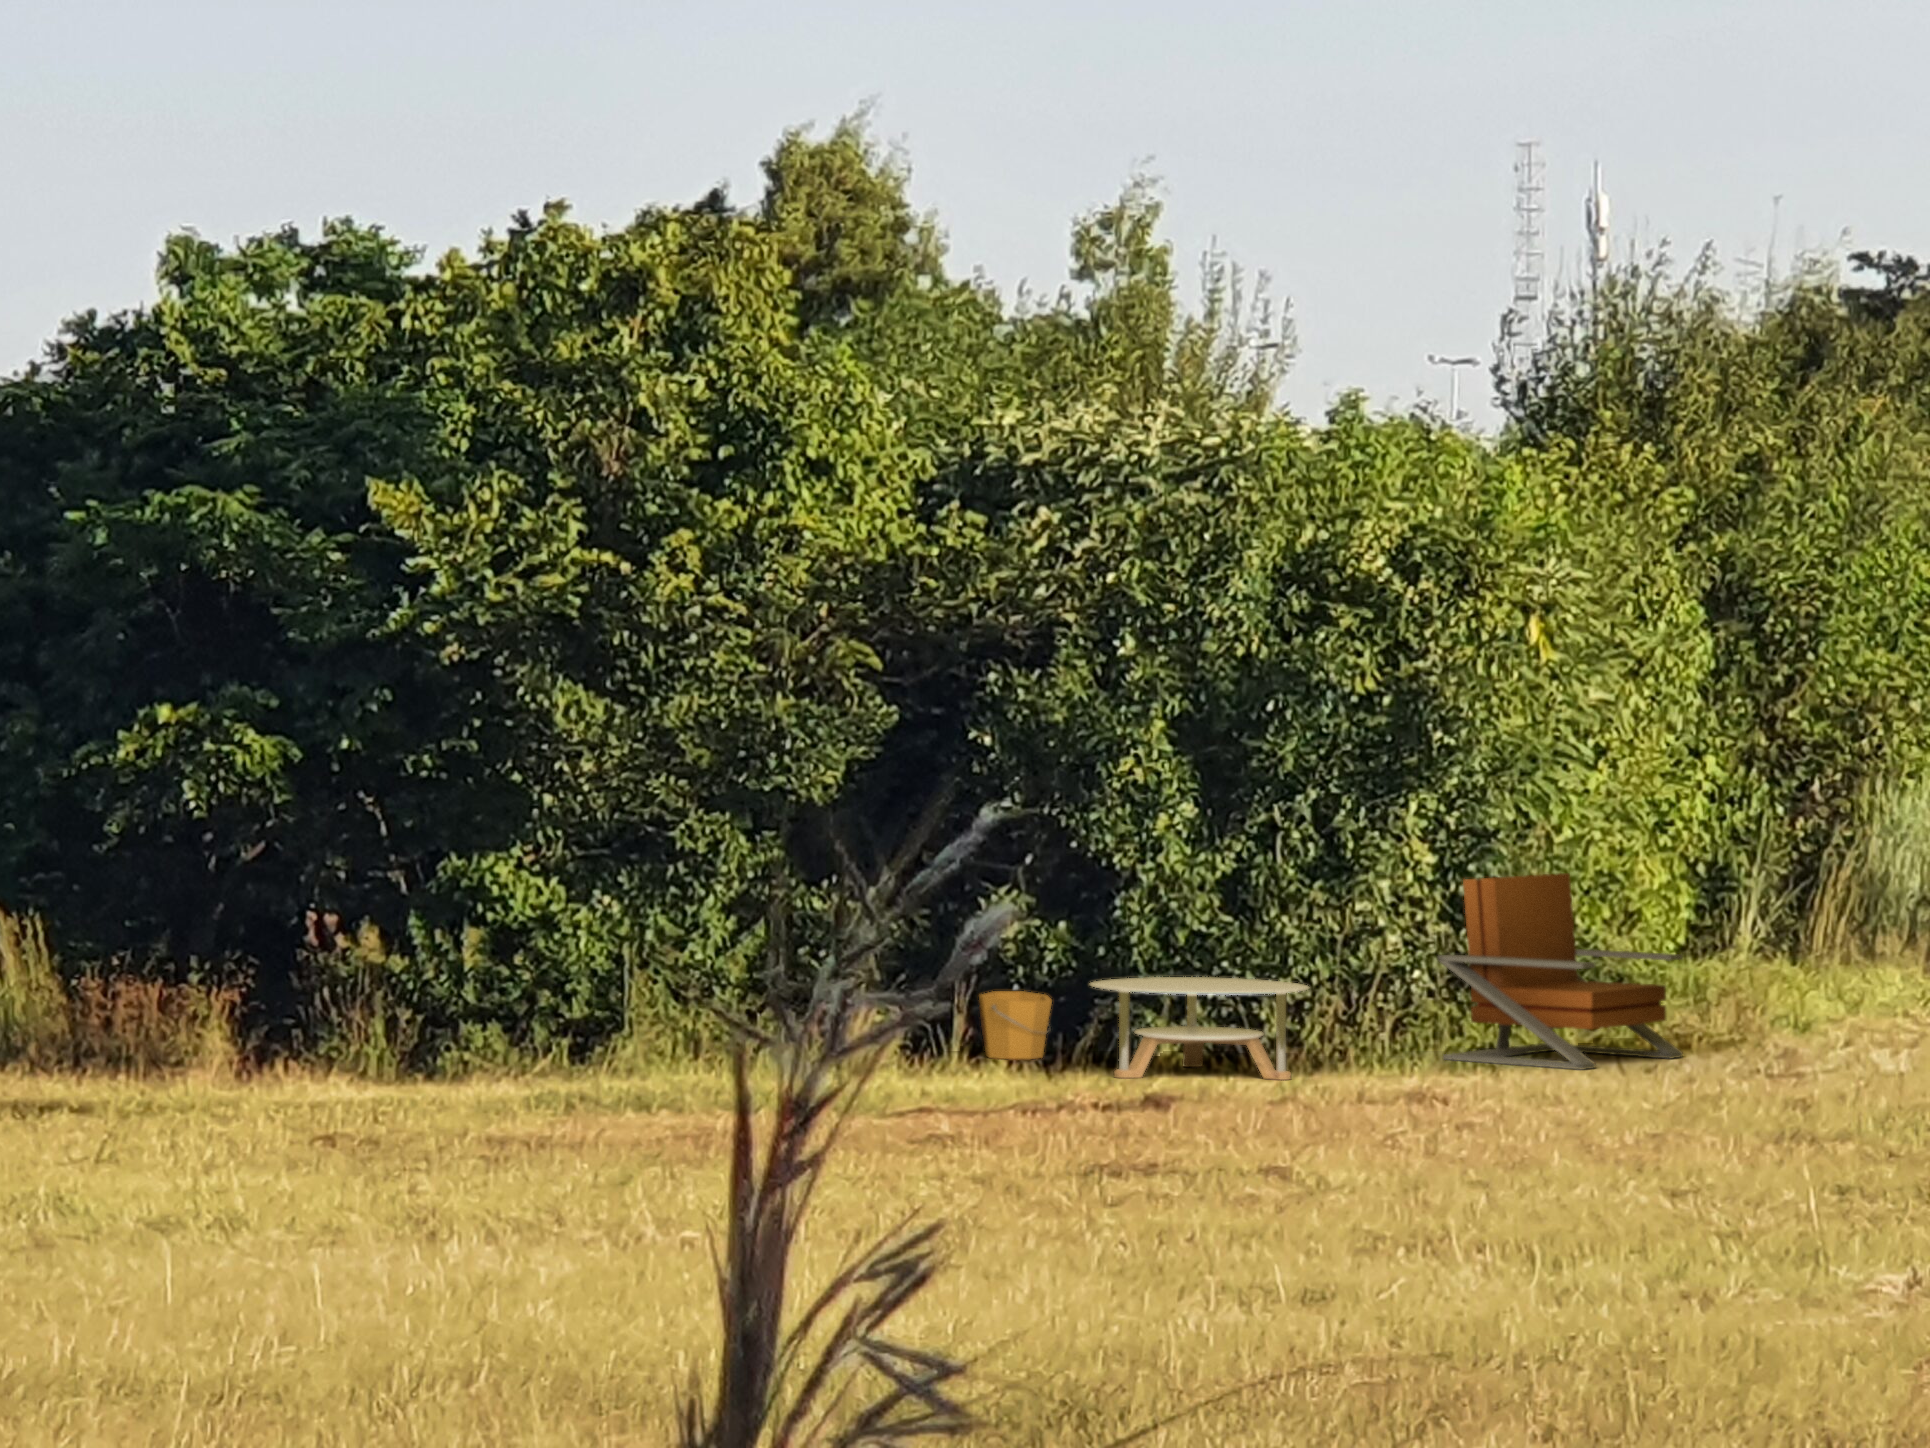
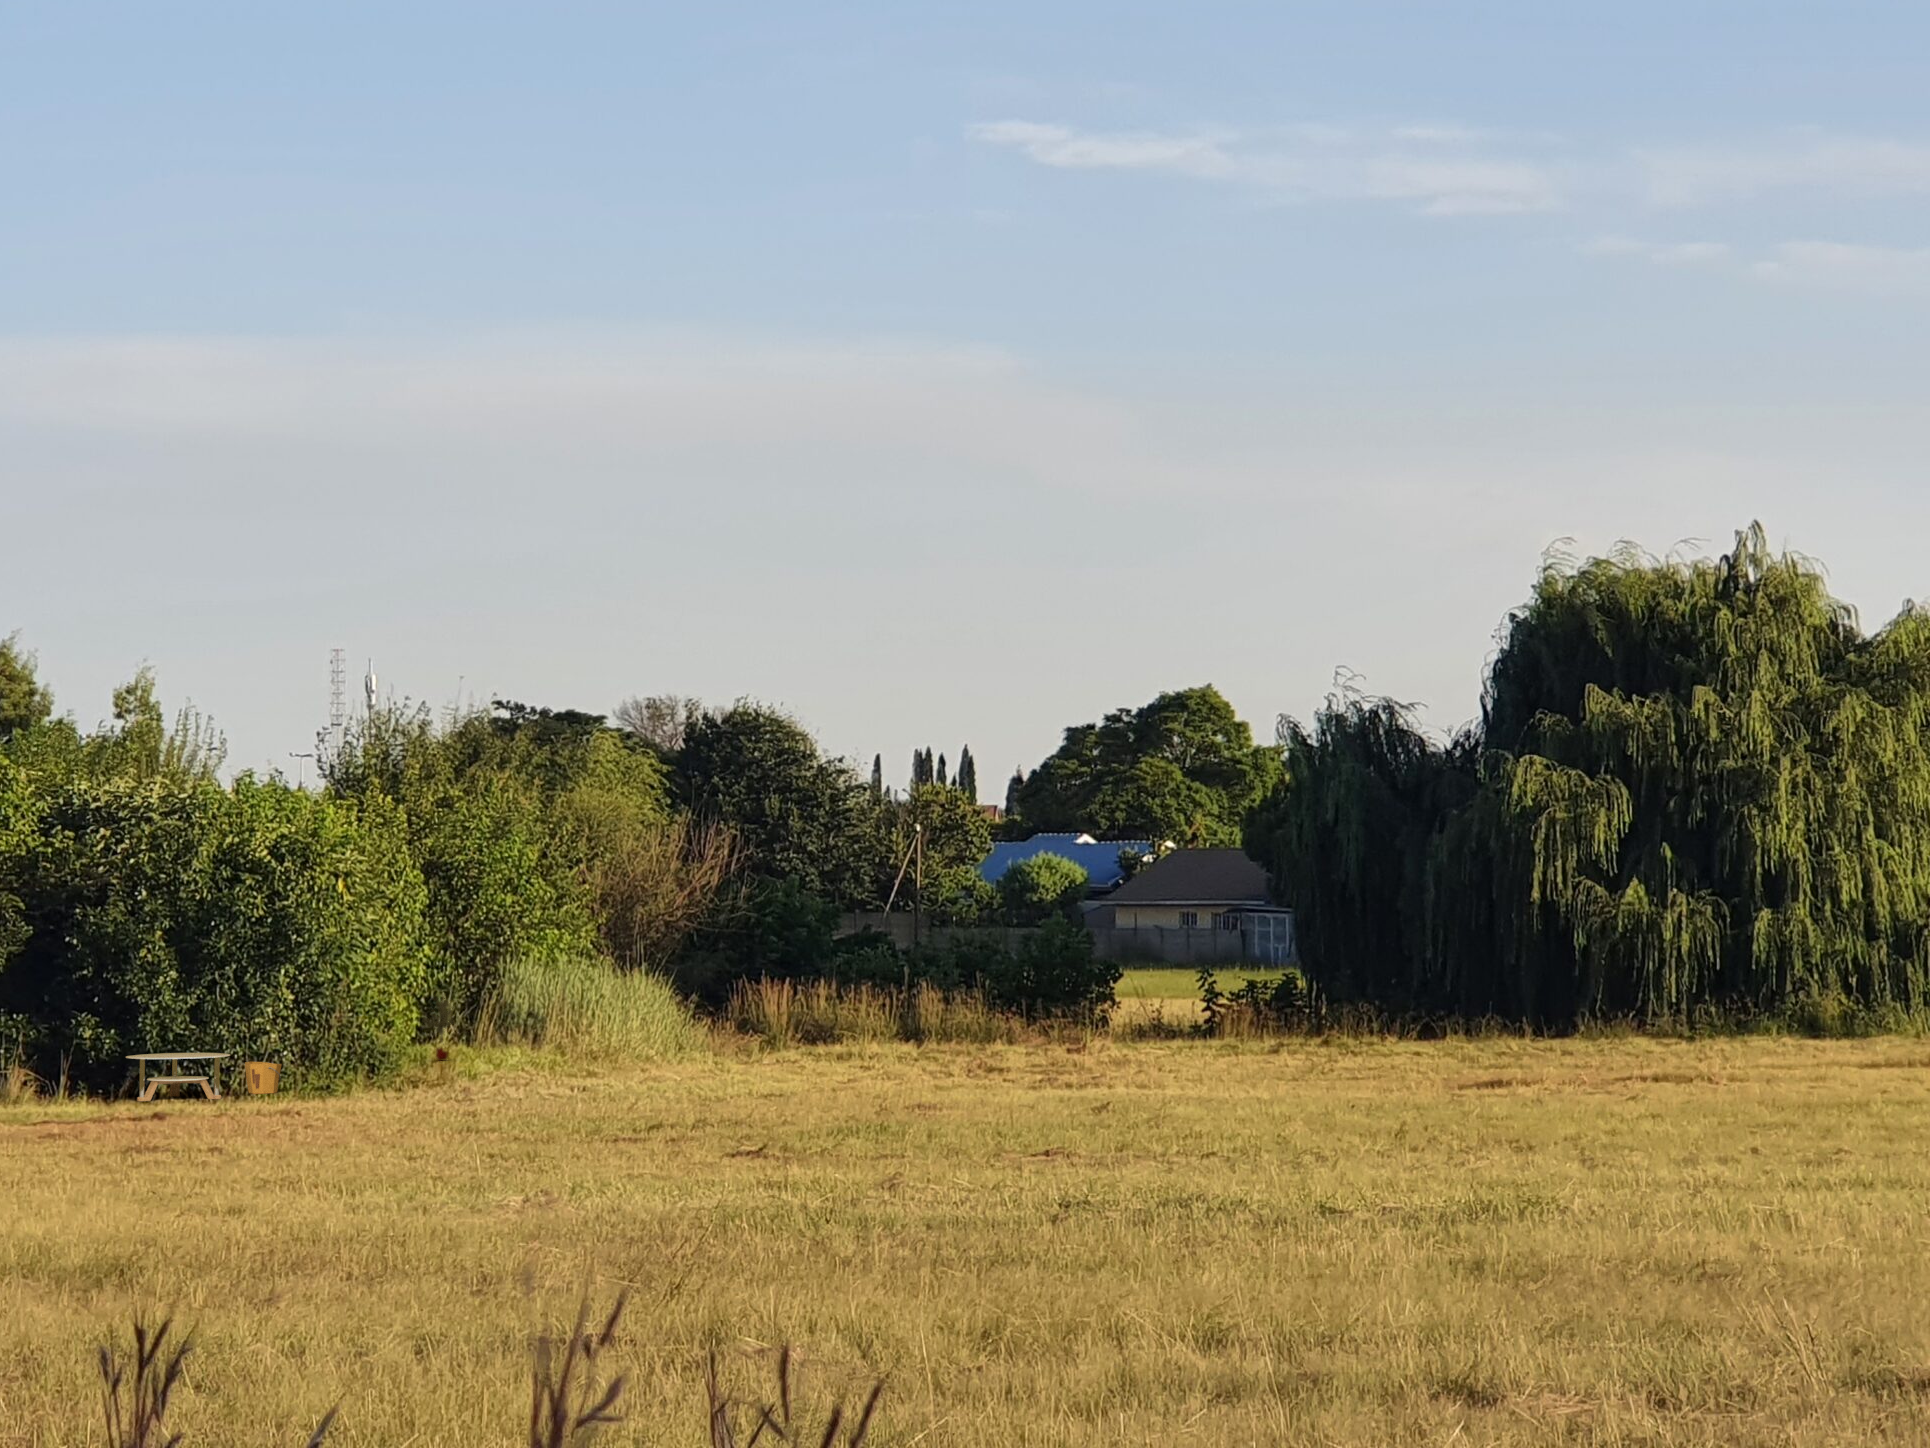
potted tree: none [1695,850,1770,990] -> present [422,995,453,1061]
lounge chair: present [1438,873,1683,1070] -> none [292,999,406,1091]
bucket: present [979,991,1052,1059] -> present [245,1062,282,1094]

